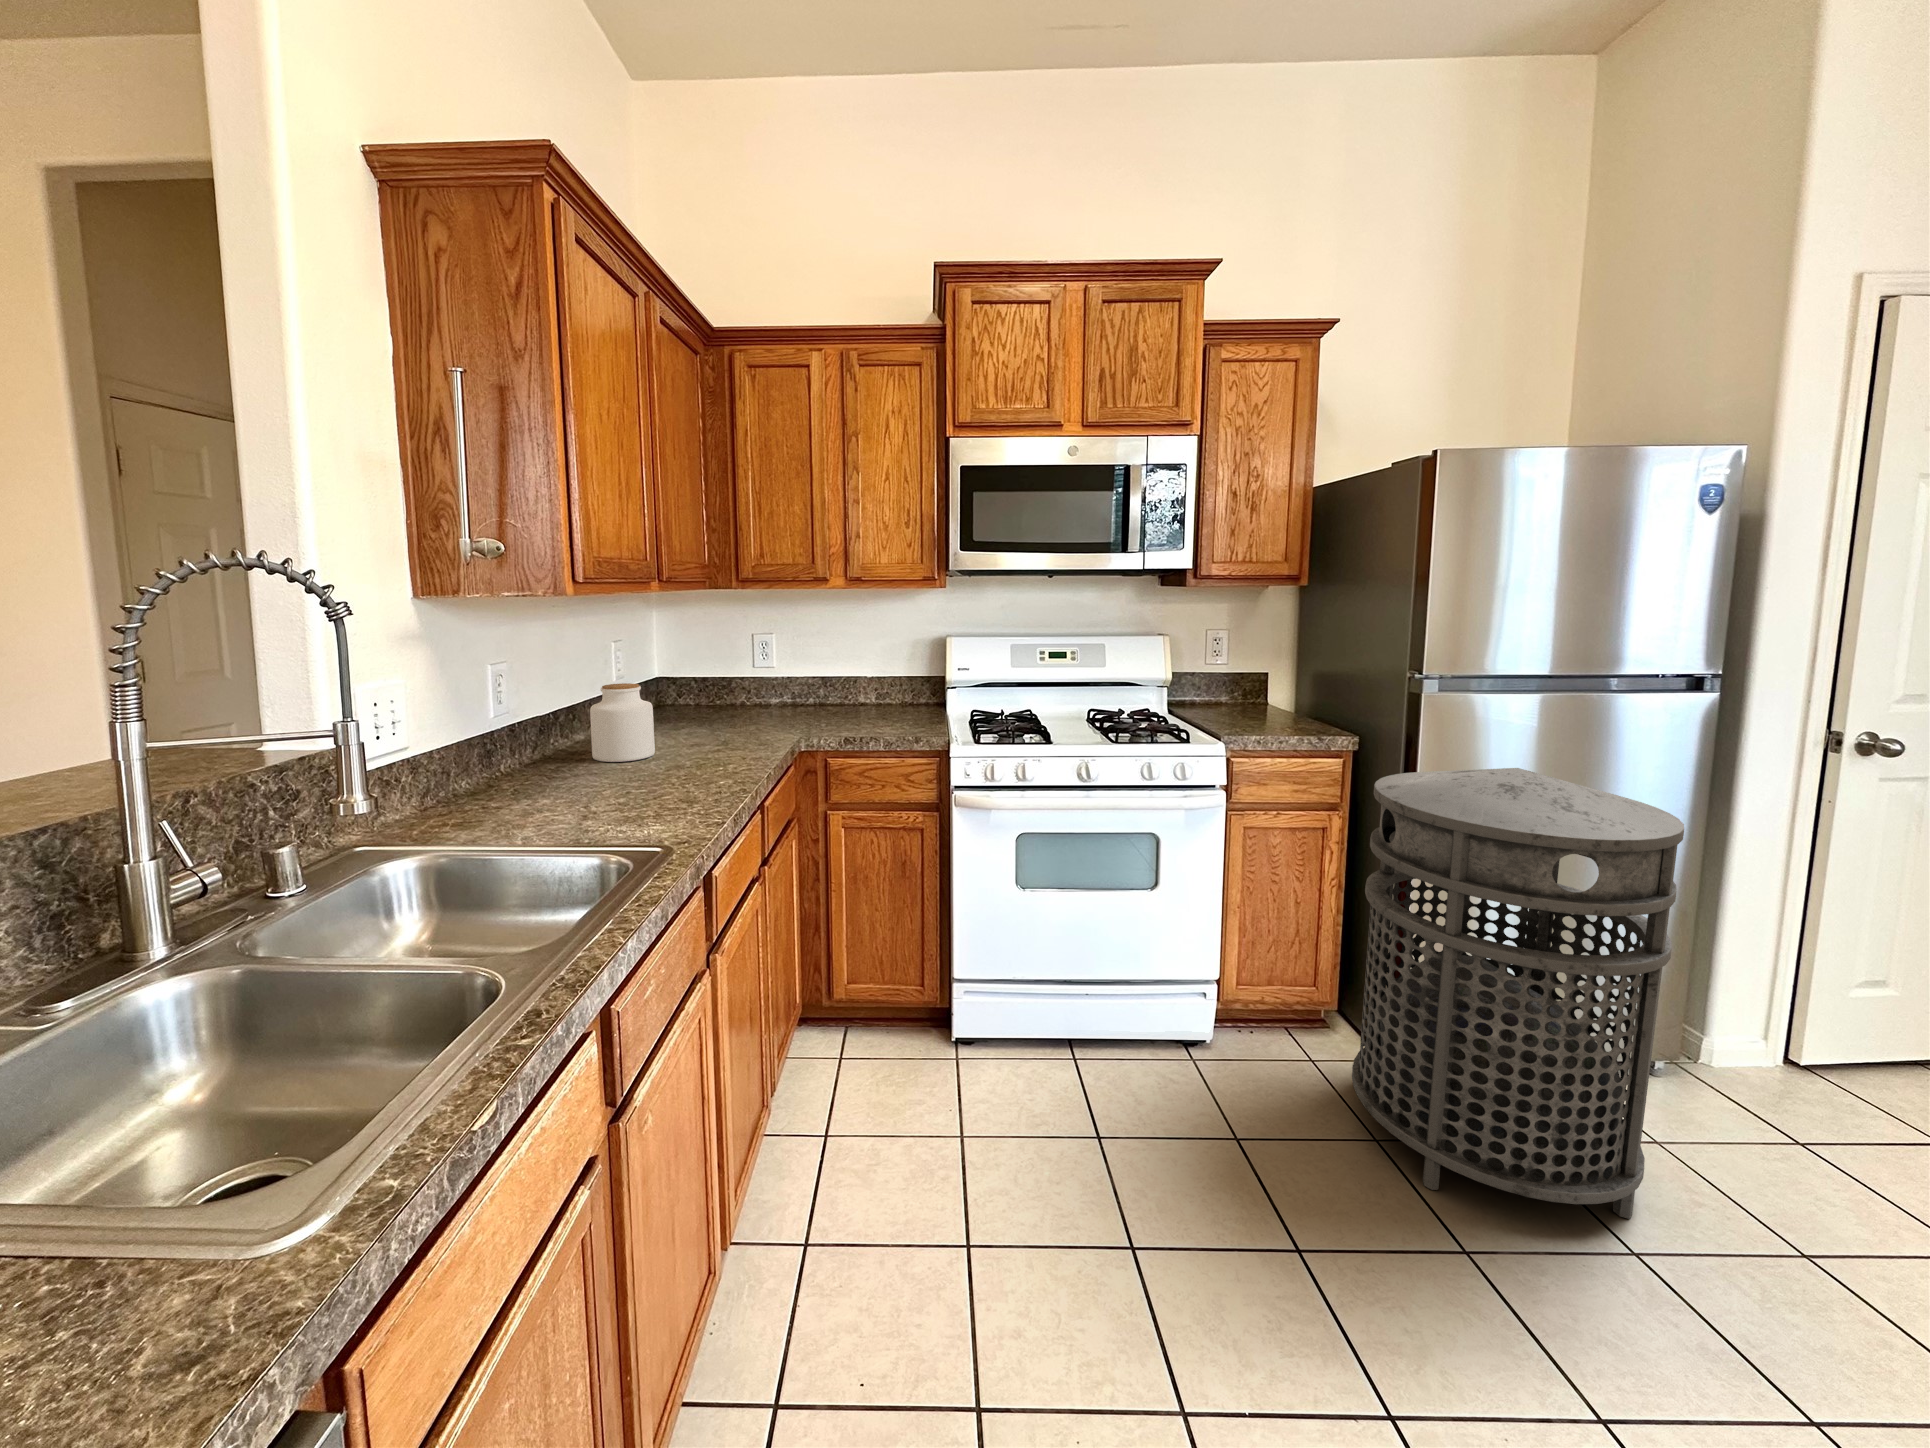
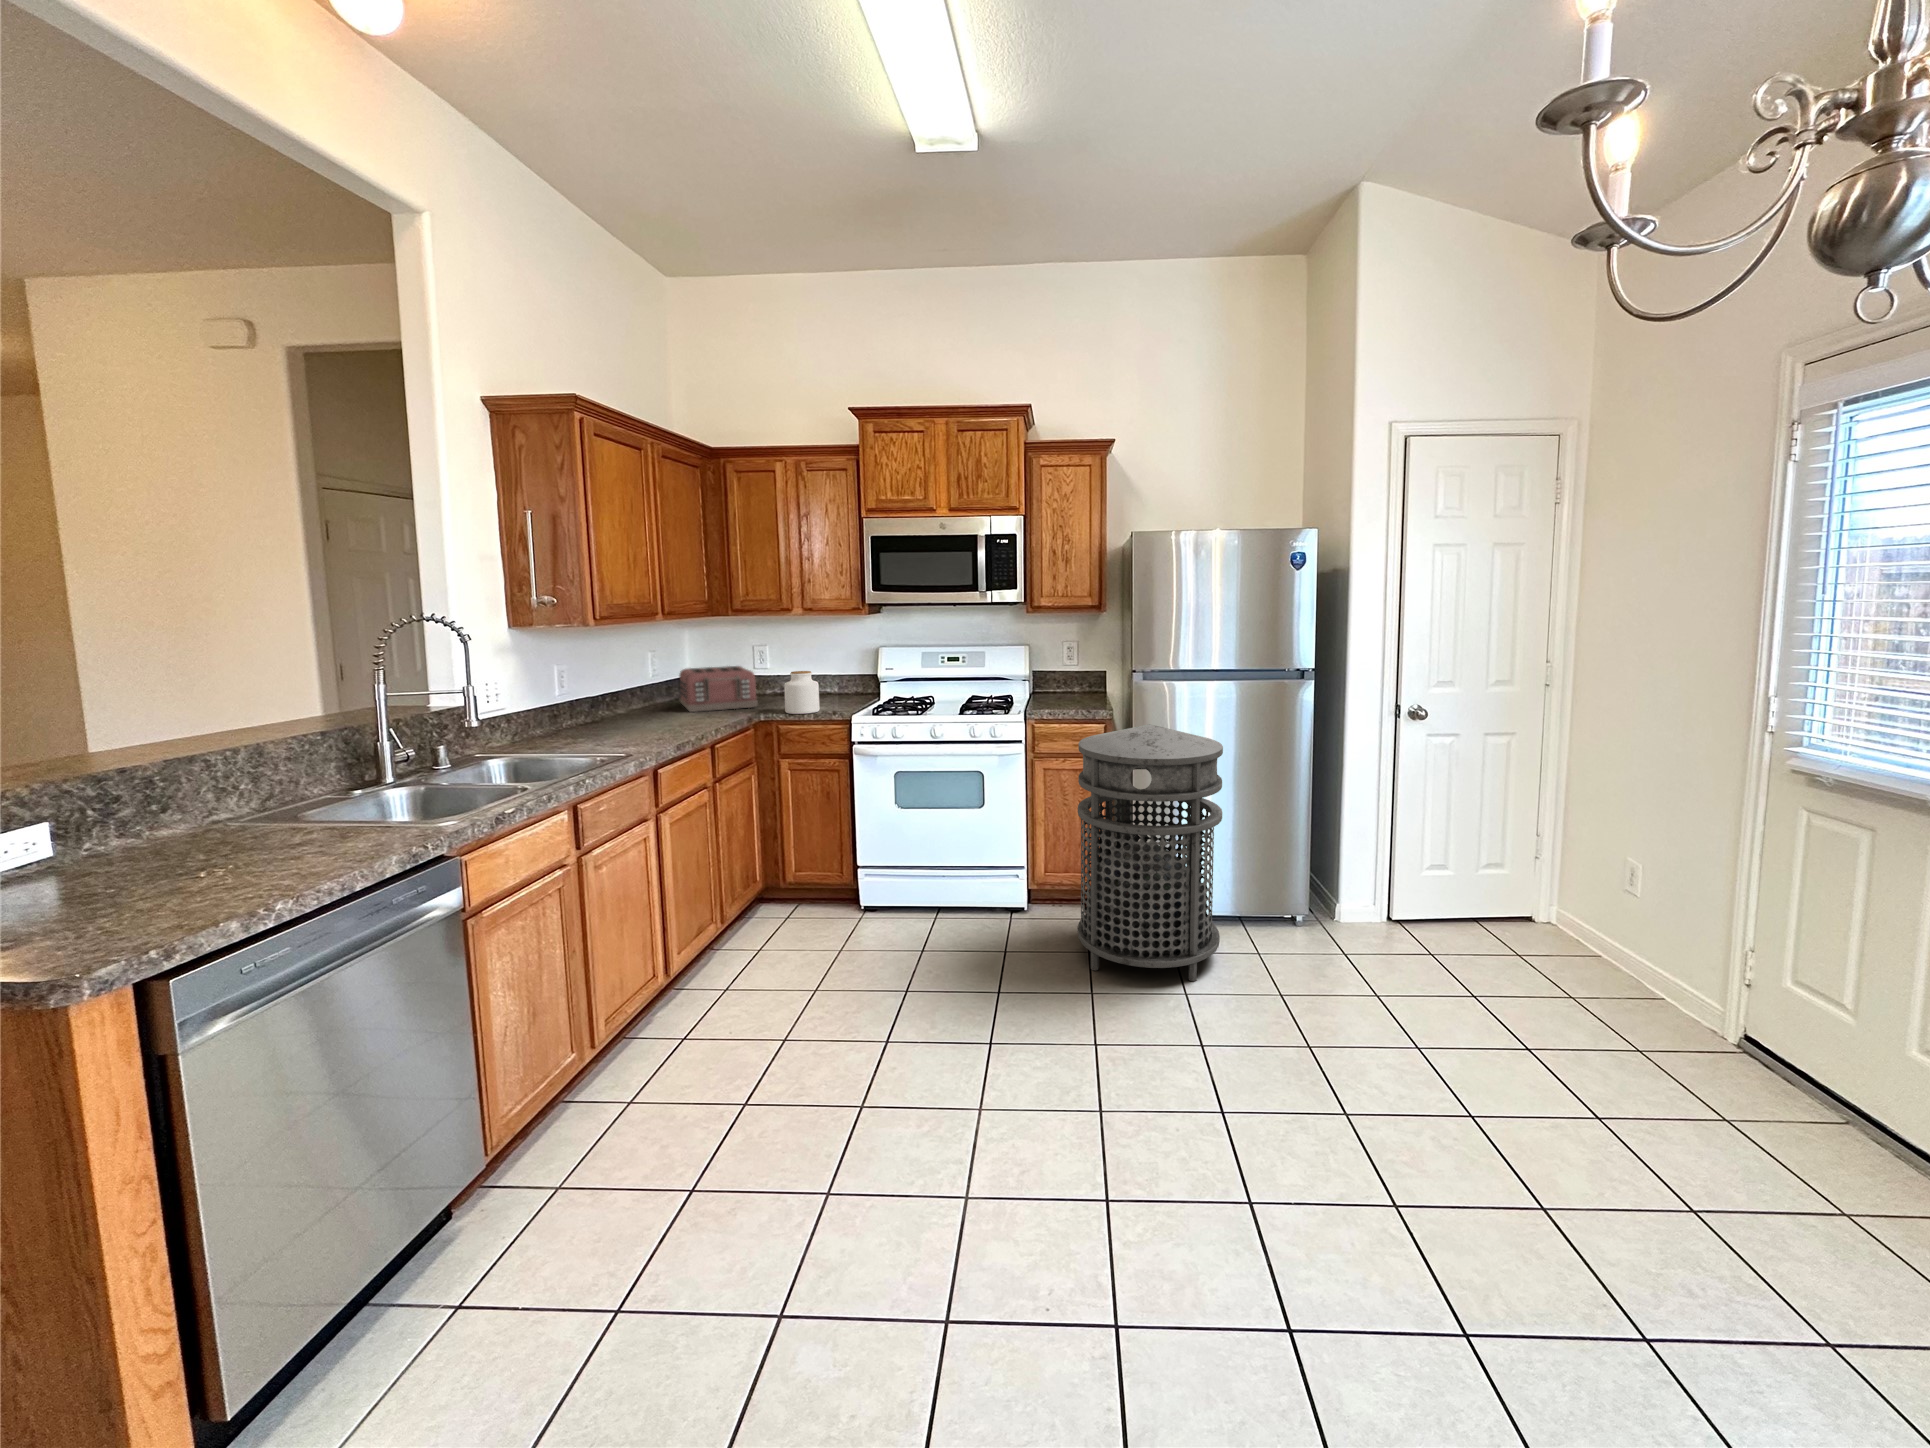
toaster: none [659,664,784,737] -> present [679,666,758,712]
jar: present [590,683,655,762] -> present [784,671,820,714]

